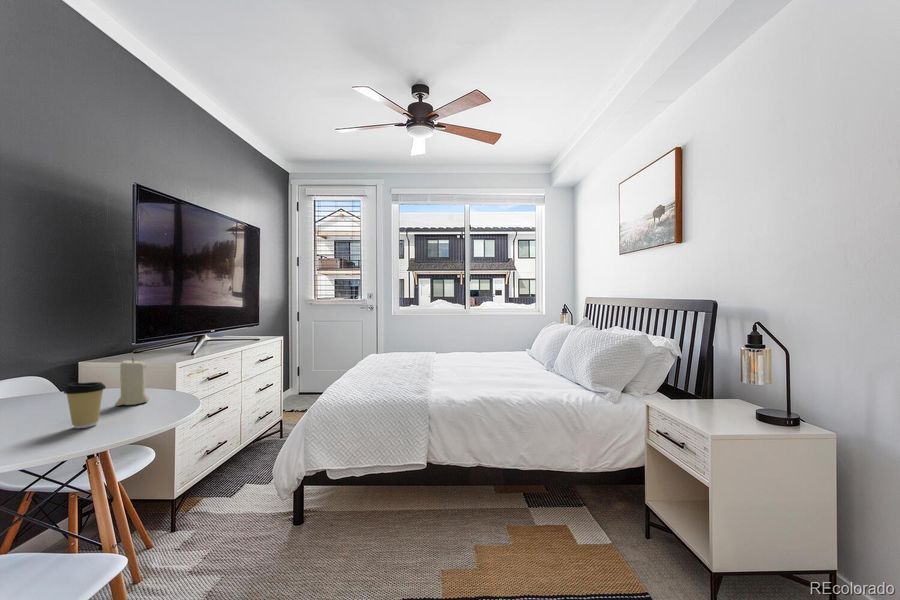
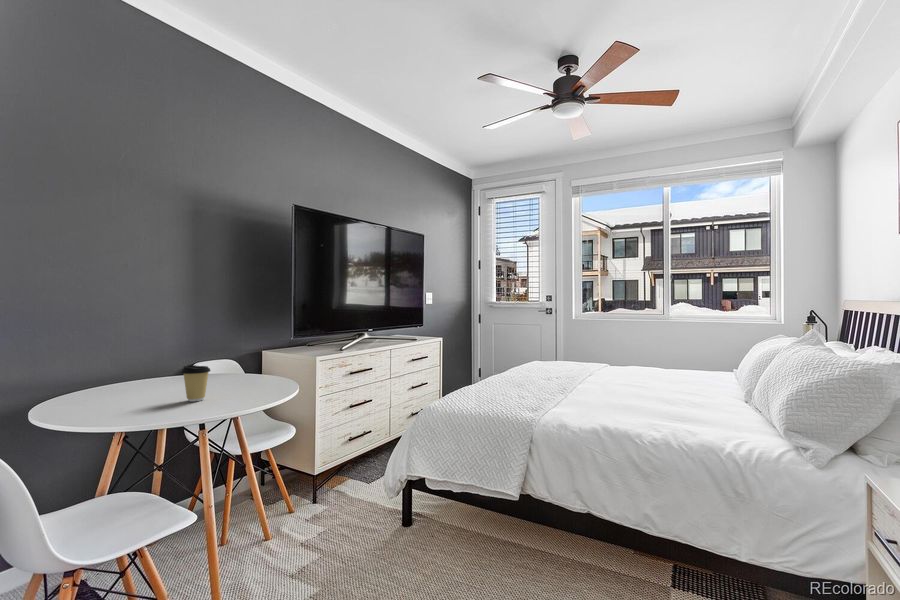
candle: present [115,358,149,406] -> none [235,349,261,388]

